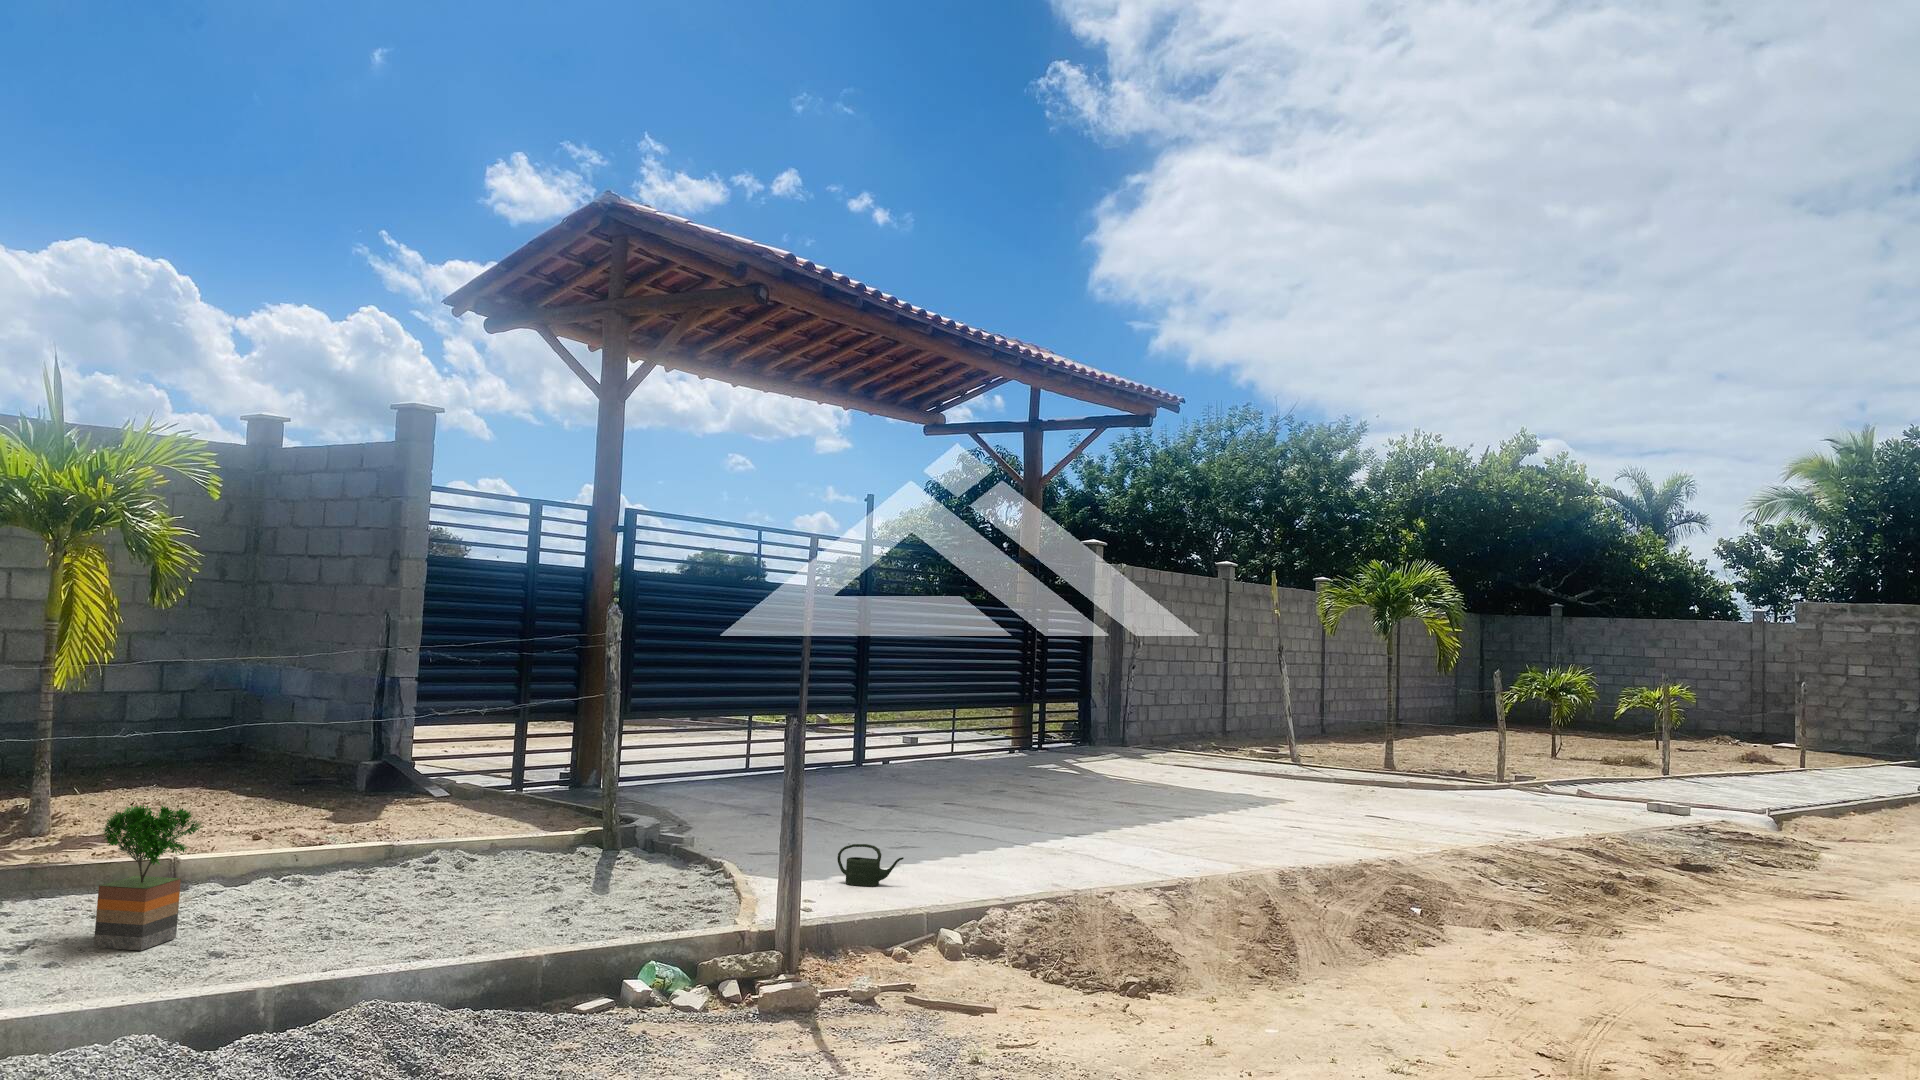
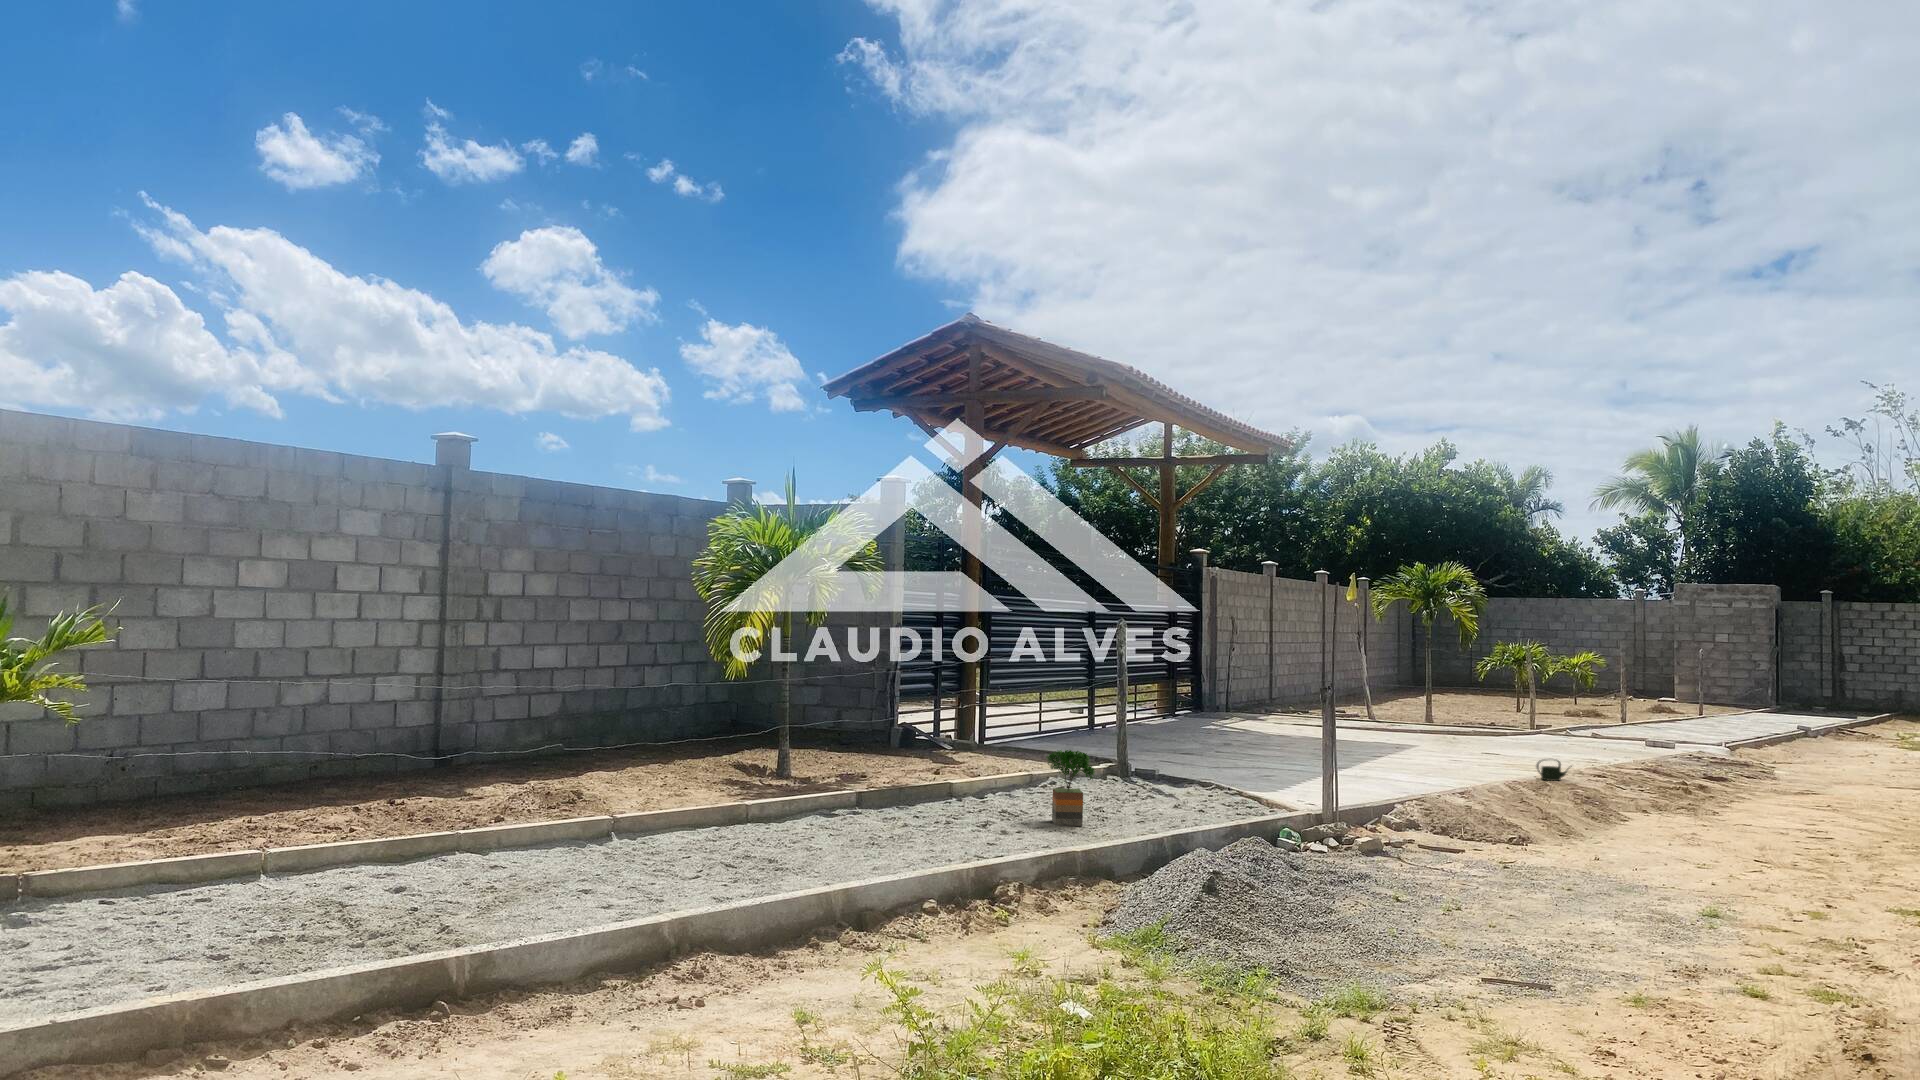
watering can: present [837,844,904,887] -> present [1536,760,1572,781]

